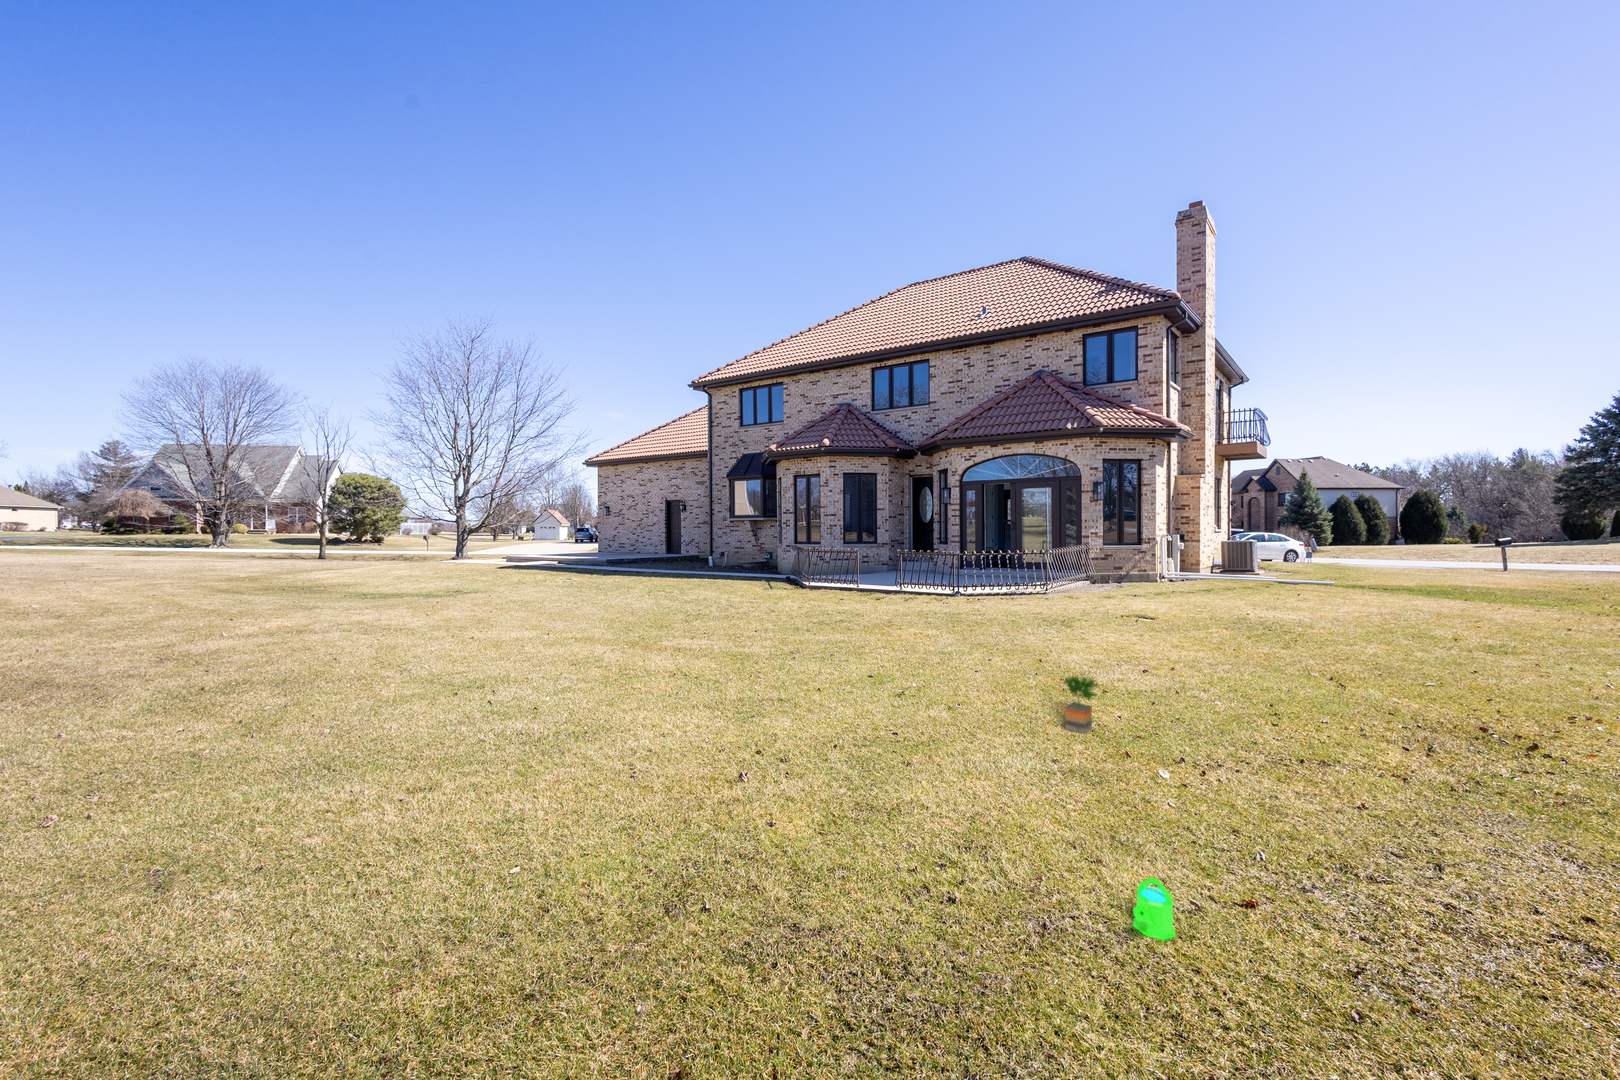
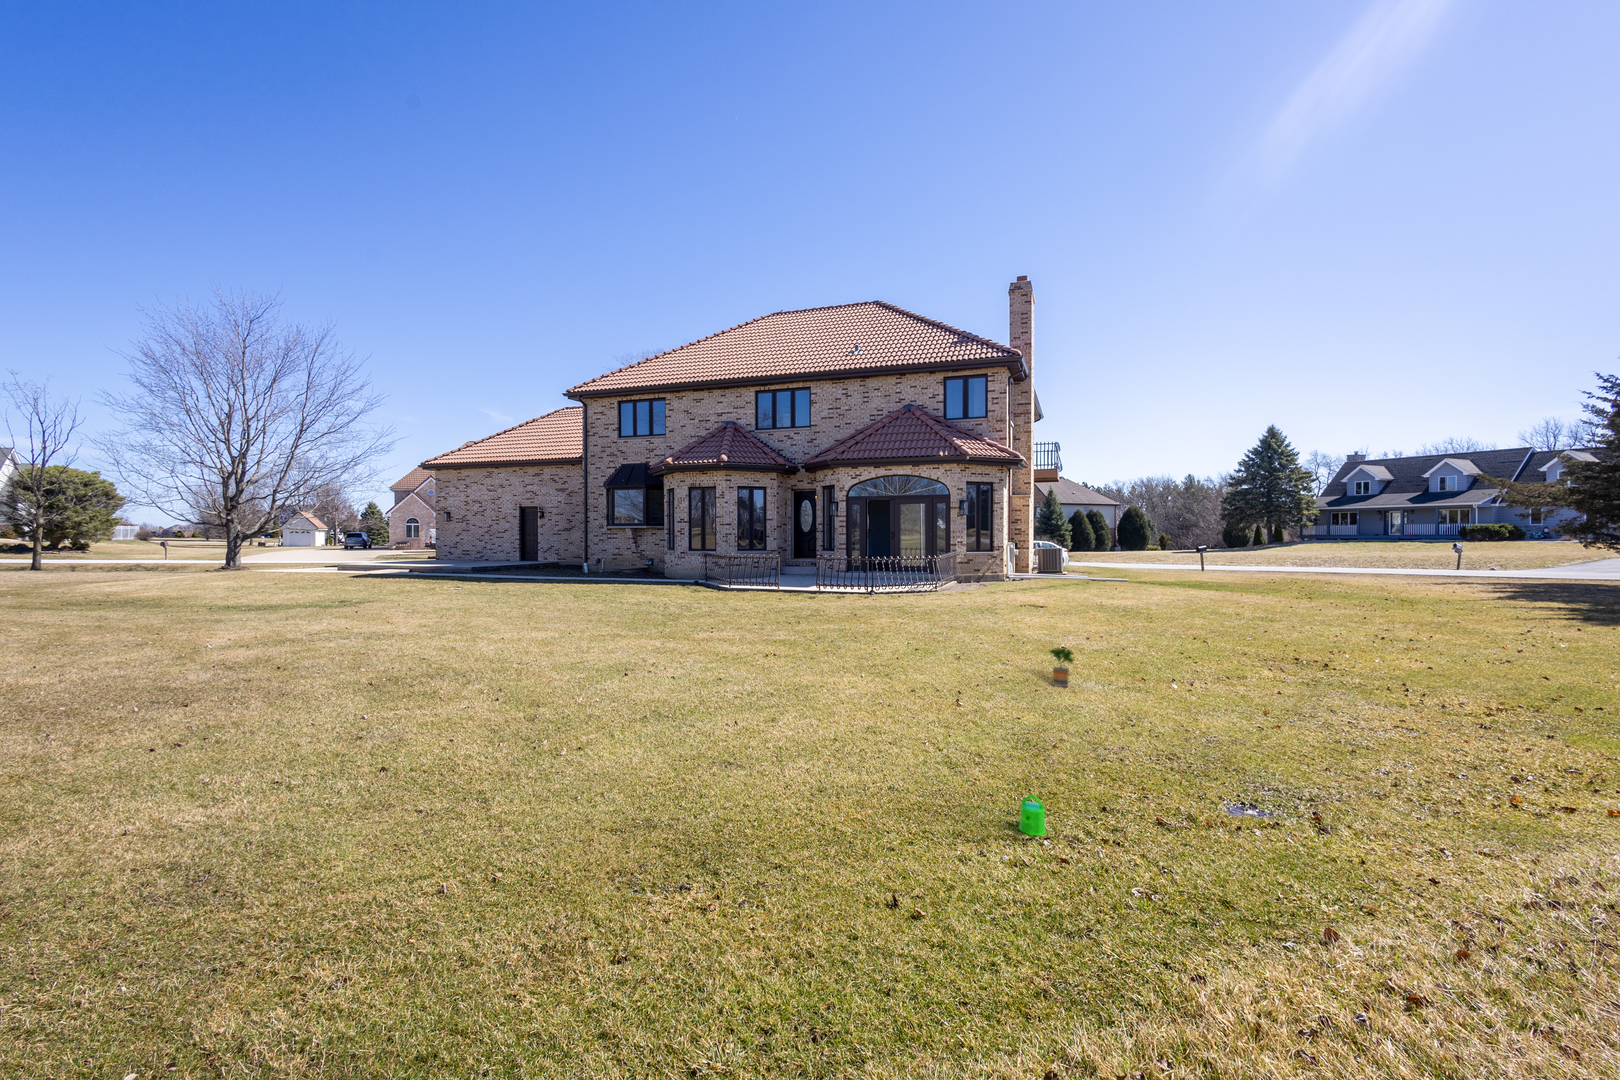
watering can: present [1133,878,1175,940] -> present [1019,795,1046,835]

